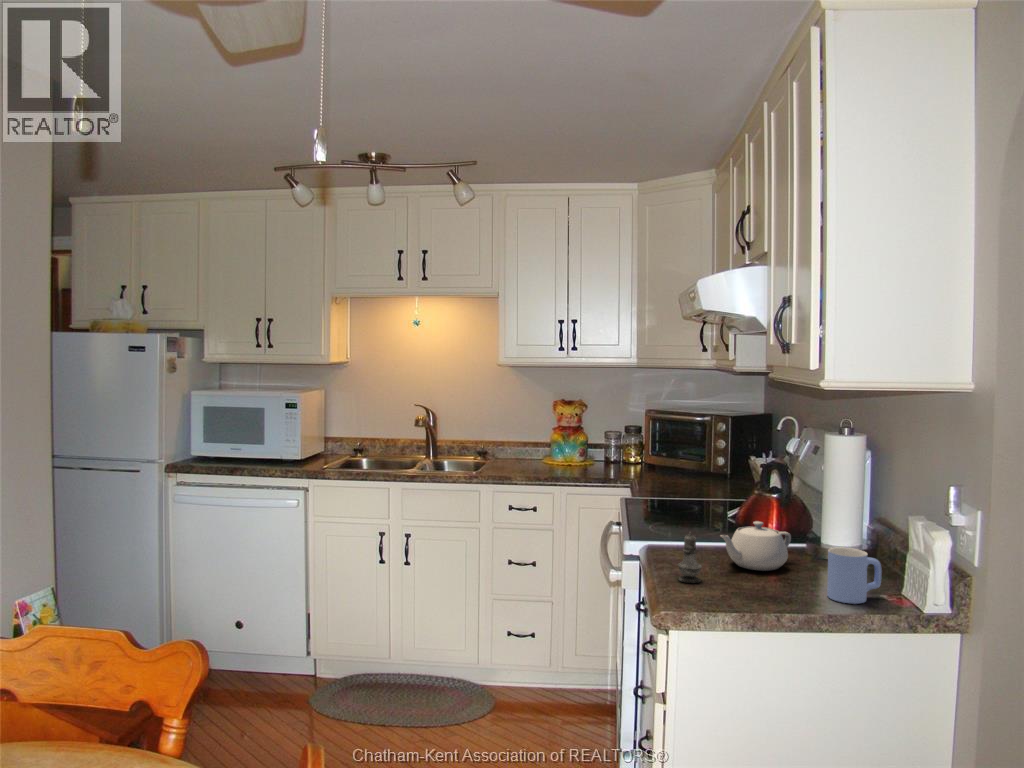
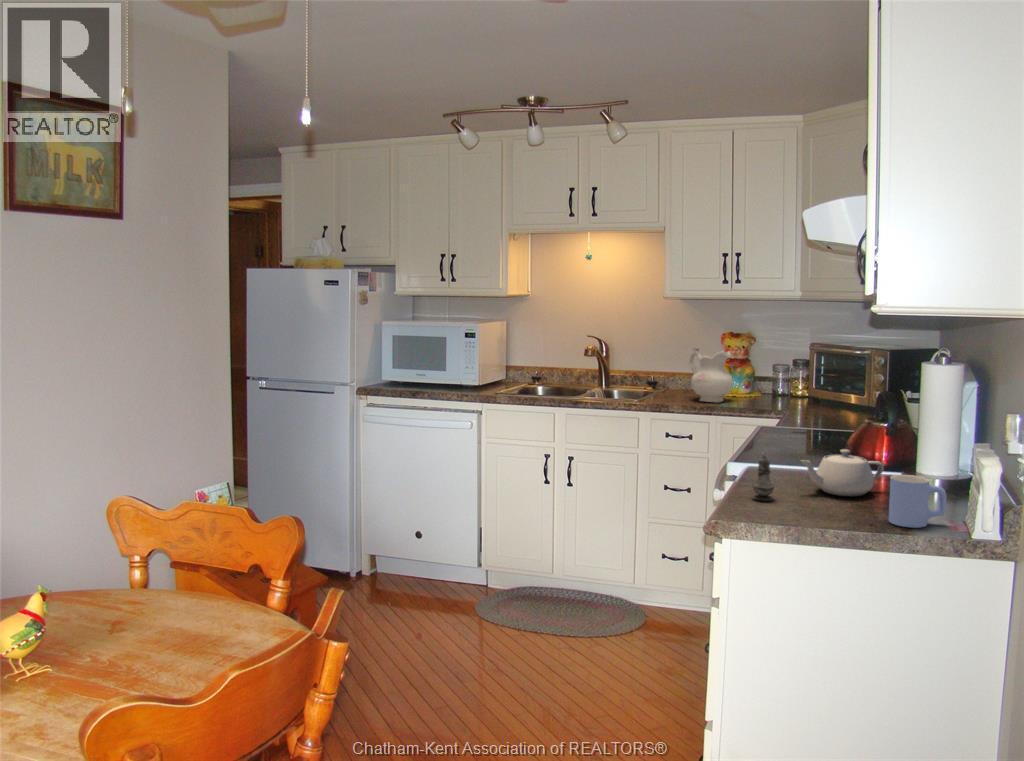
ceramic pitcher: none [527,416,570,471] -> present [689,348,733,403]

